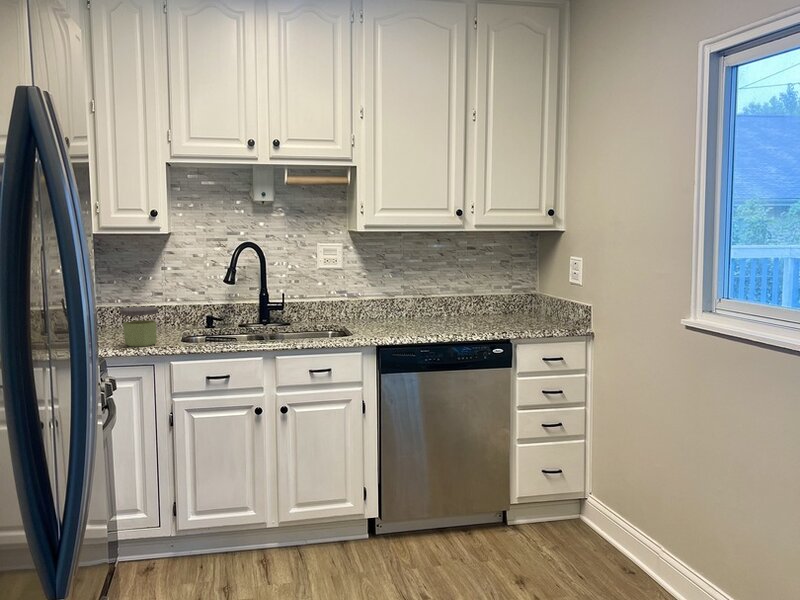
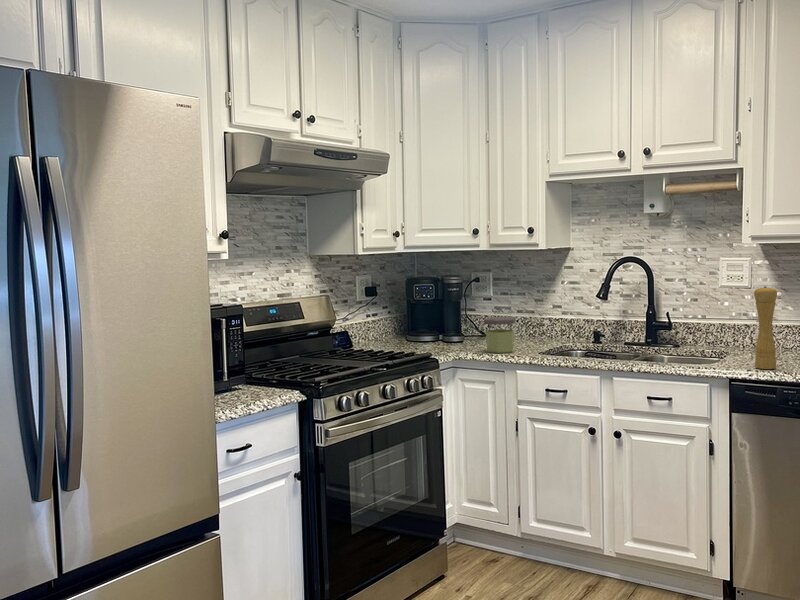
pepper mill: none [387,267,404,335] -> present [754,287,777,369]

